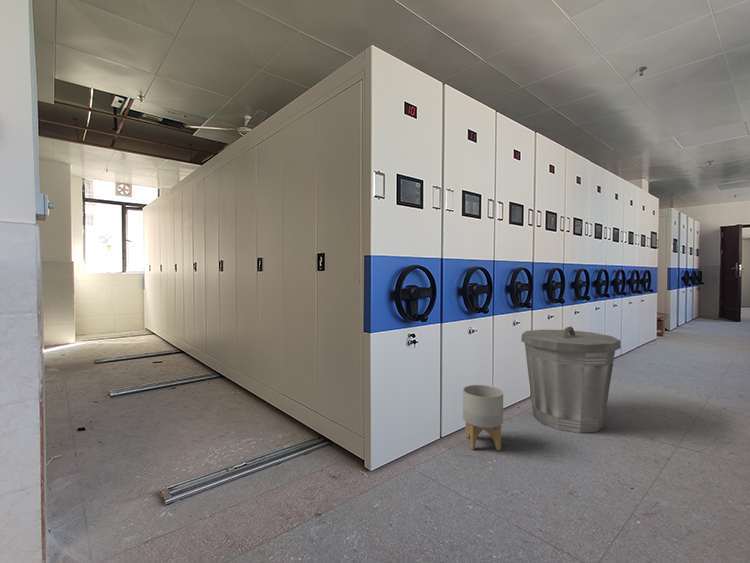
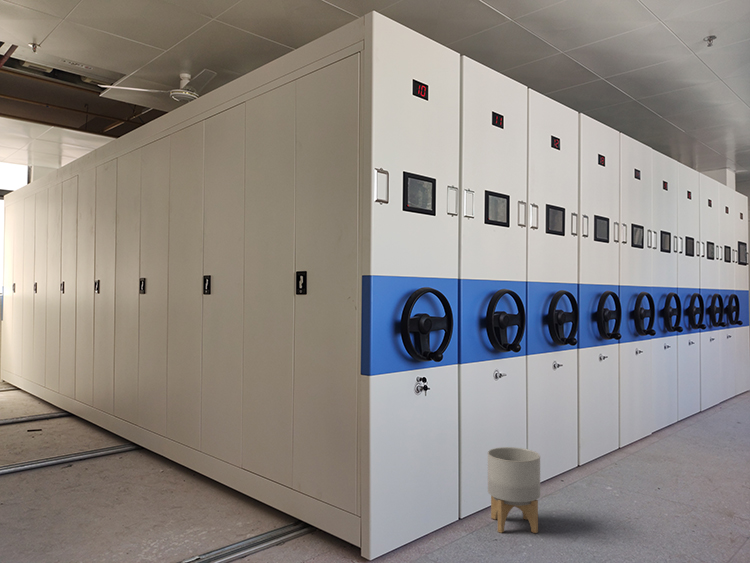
trash can: present [521,326,621,433] -> none [563,369,690,511]

